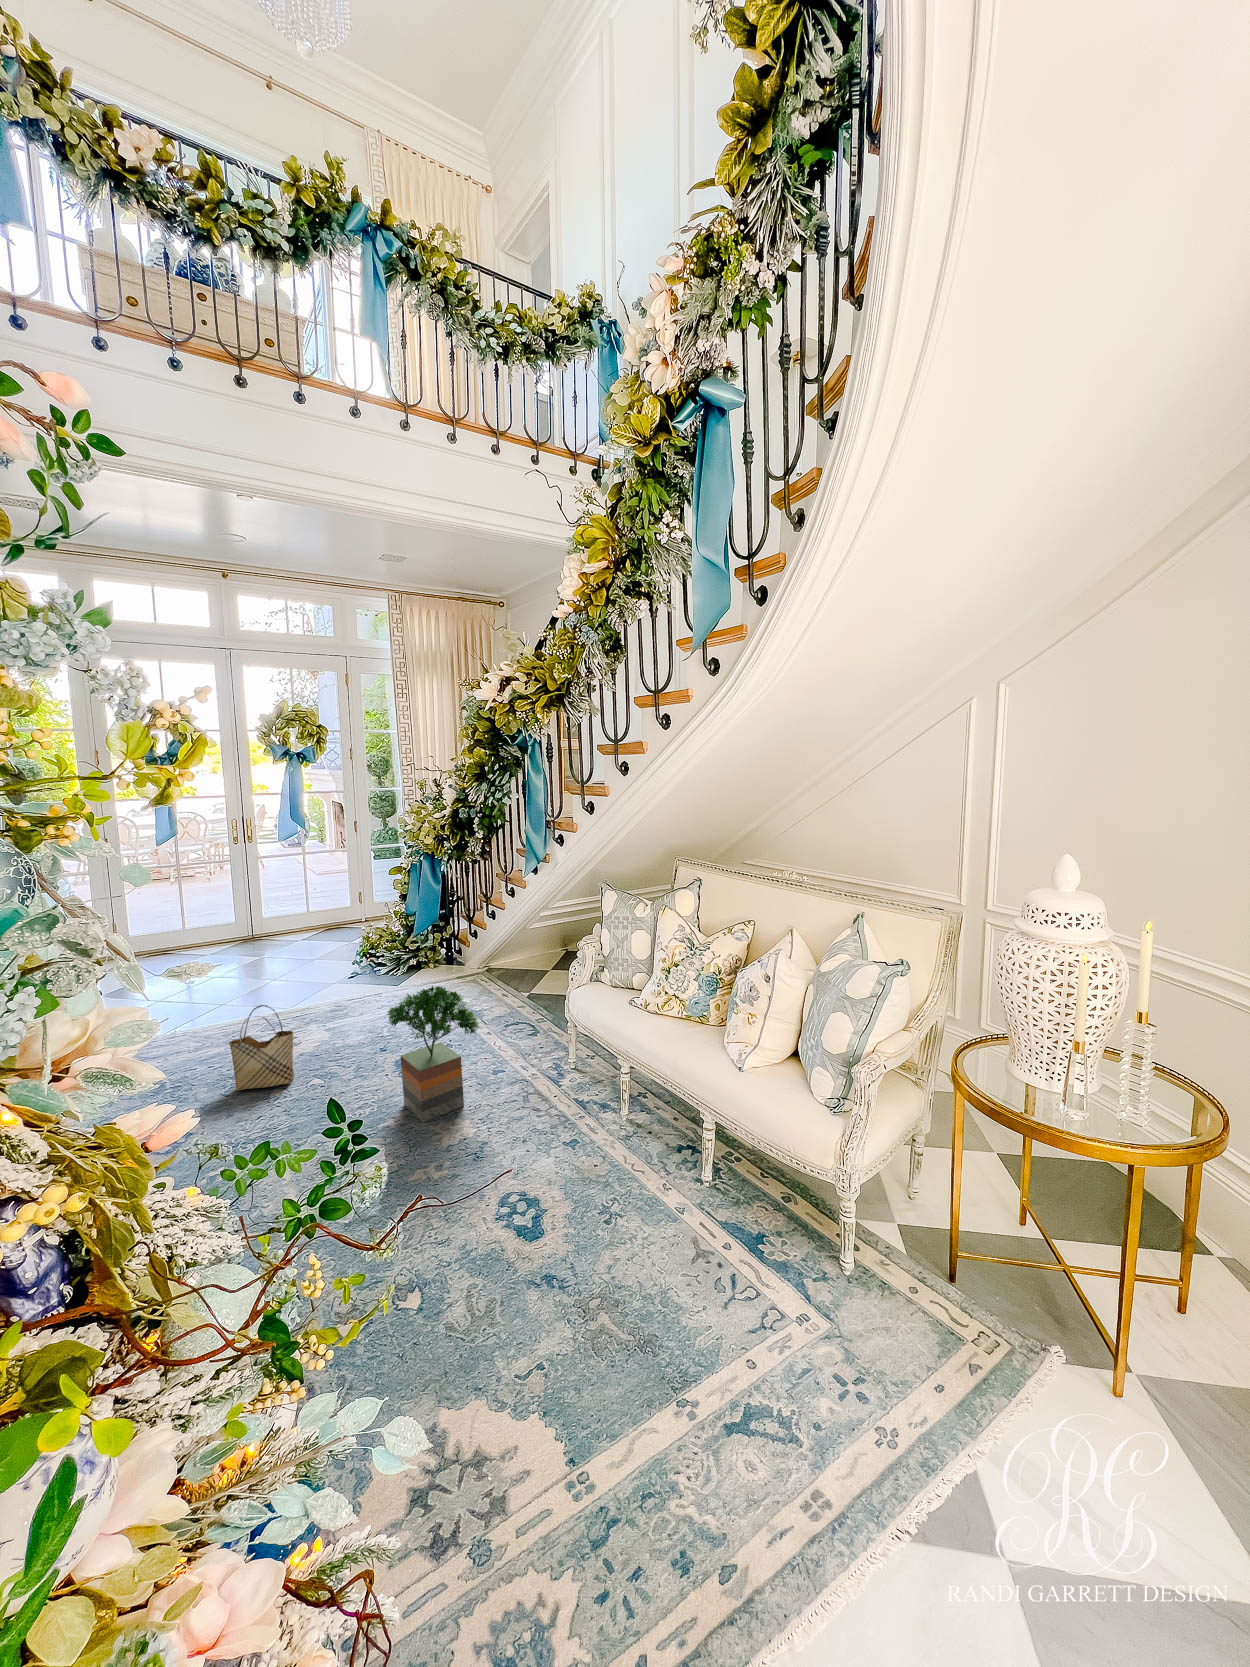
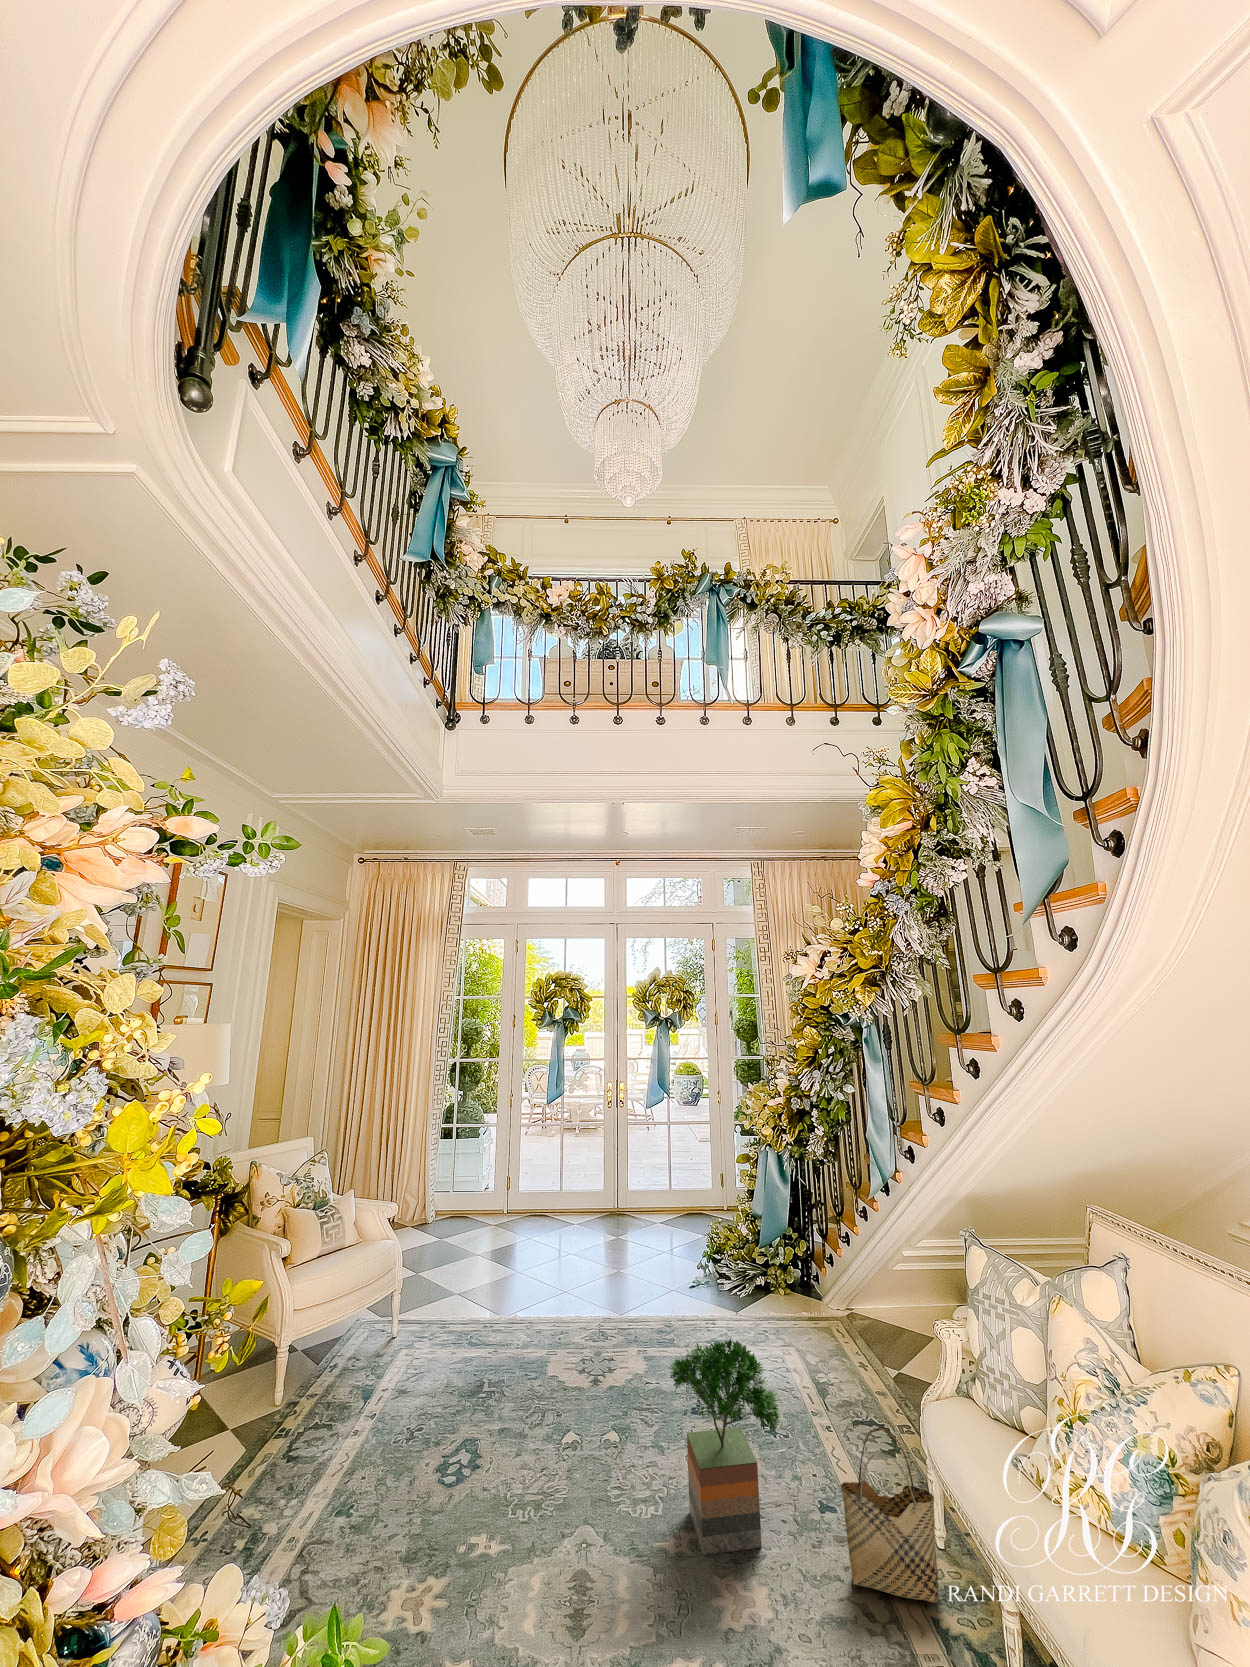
woven basket: present [228,1005,294,1091] -> present [840,1428,939,1603]

